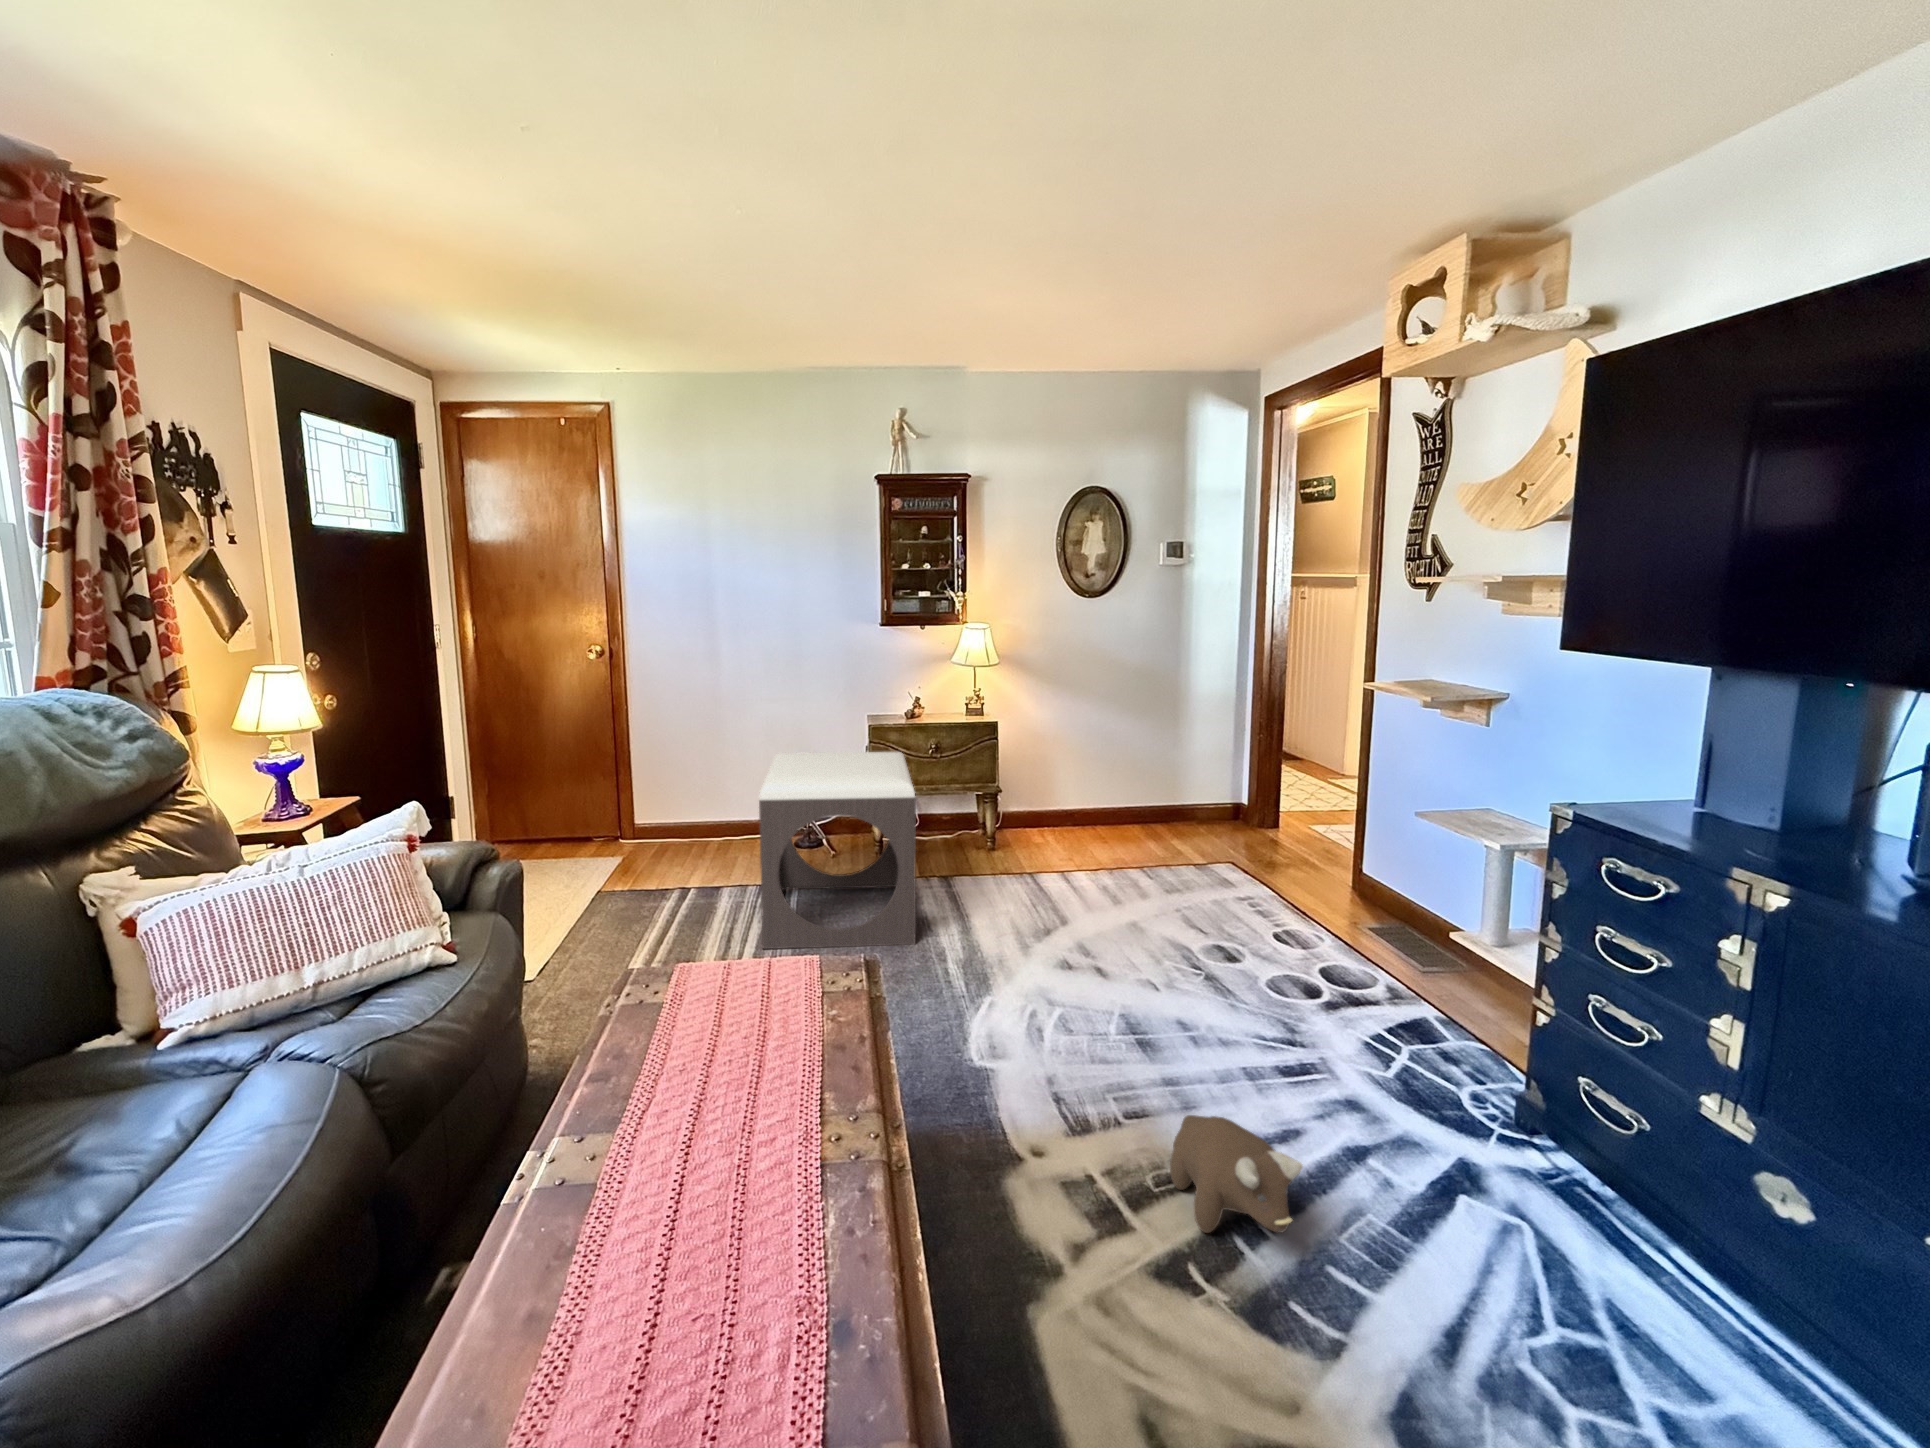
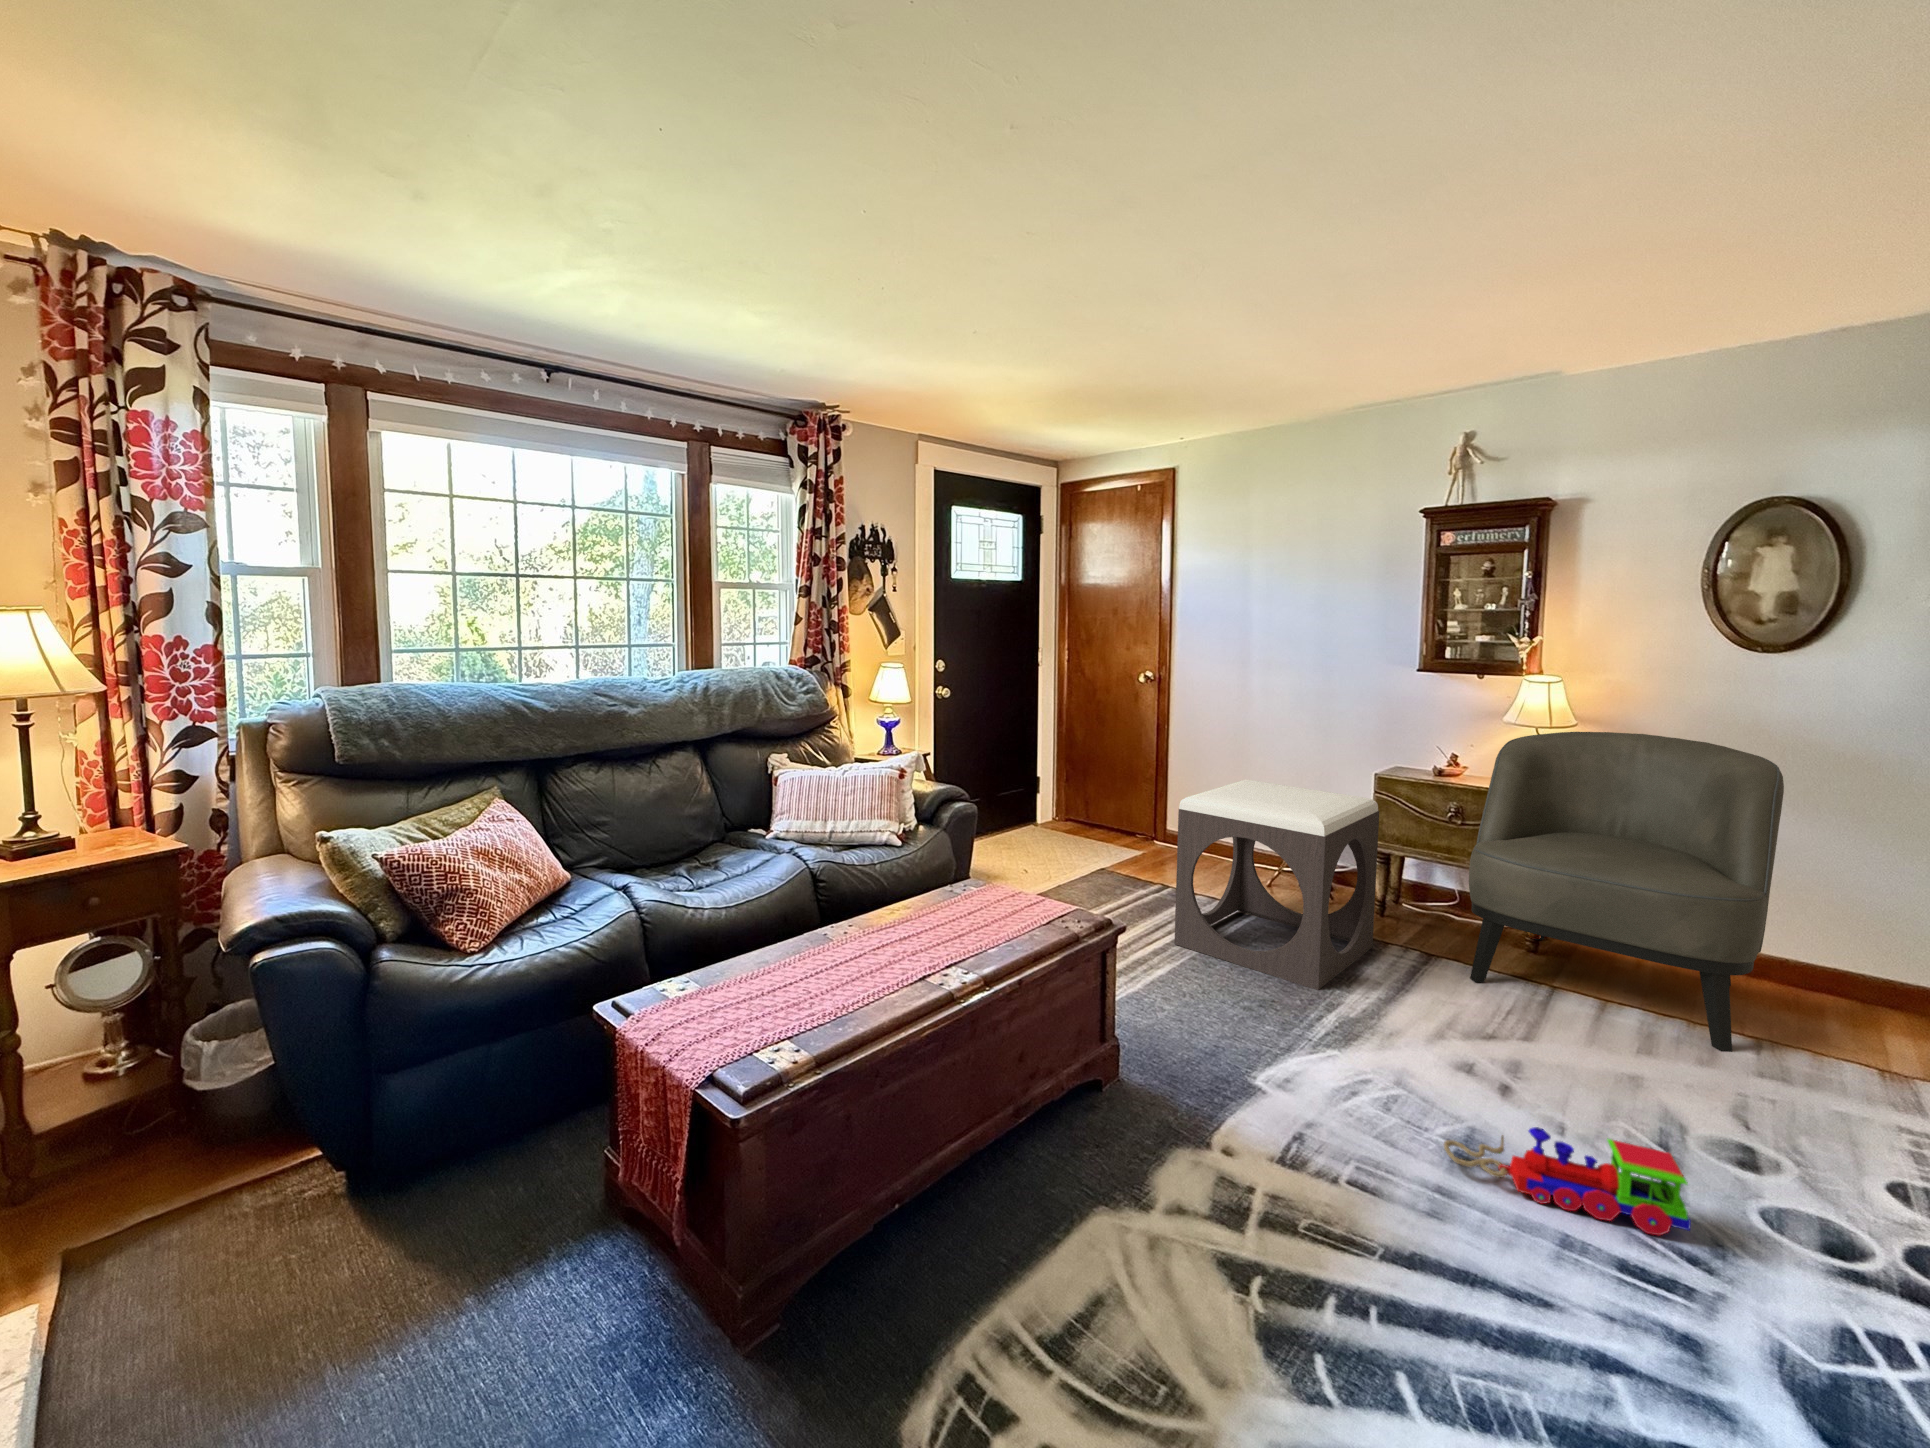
armchair: none [963,668,1148,890] -> present [1469,732,1784,1052]
toy train: none [1136,978,1280,1057] -> present [1444,1127,1691,1235]
plush toy: present [1170,1115,1303,1233] -> none [1296,1177,1415,1310]

